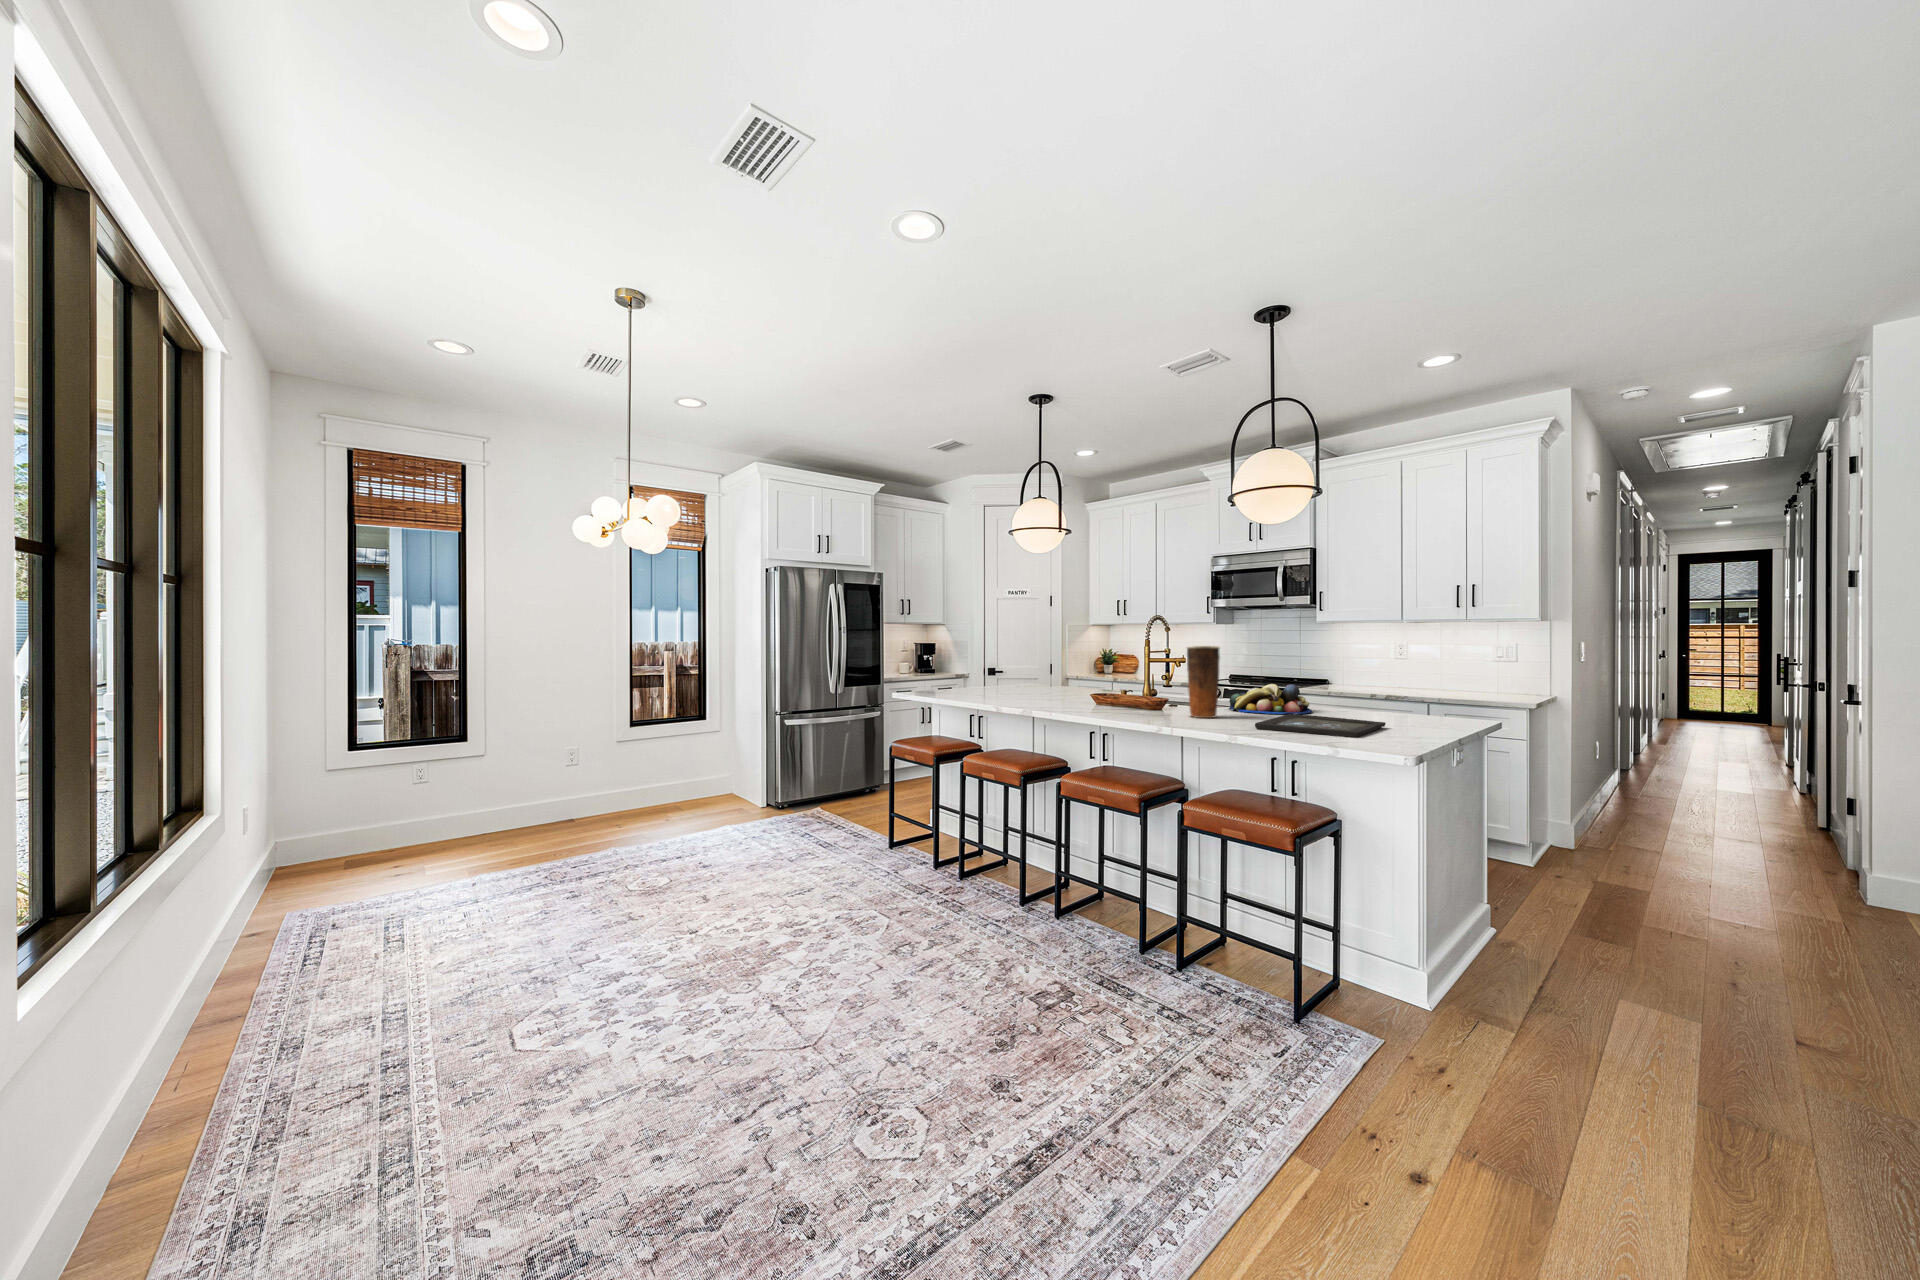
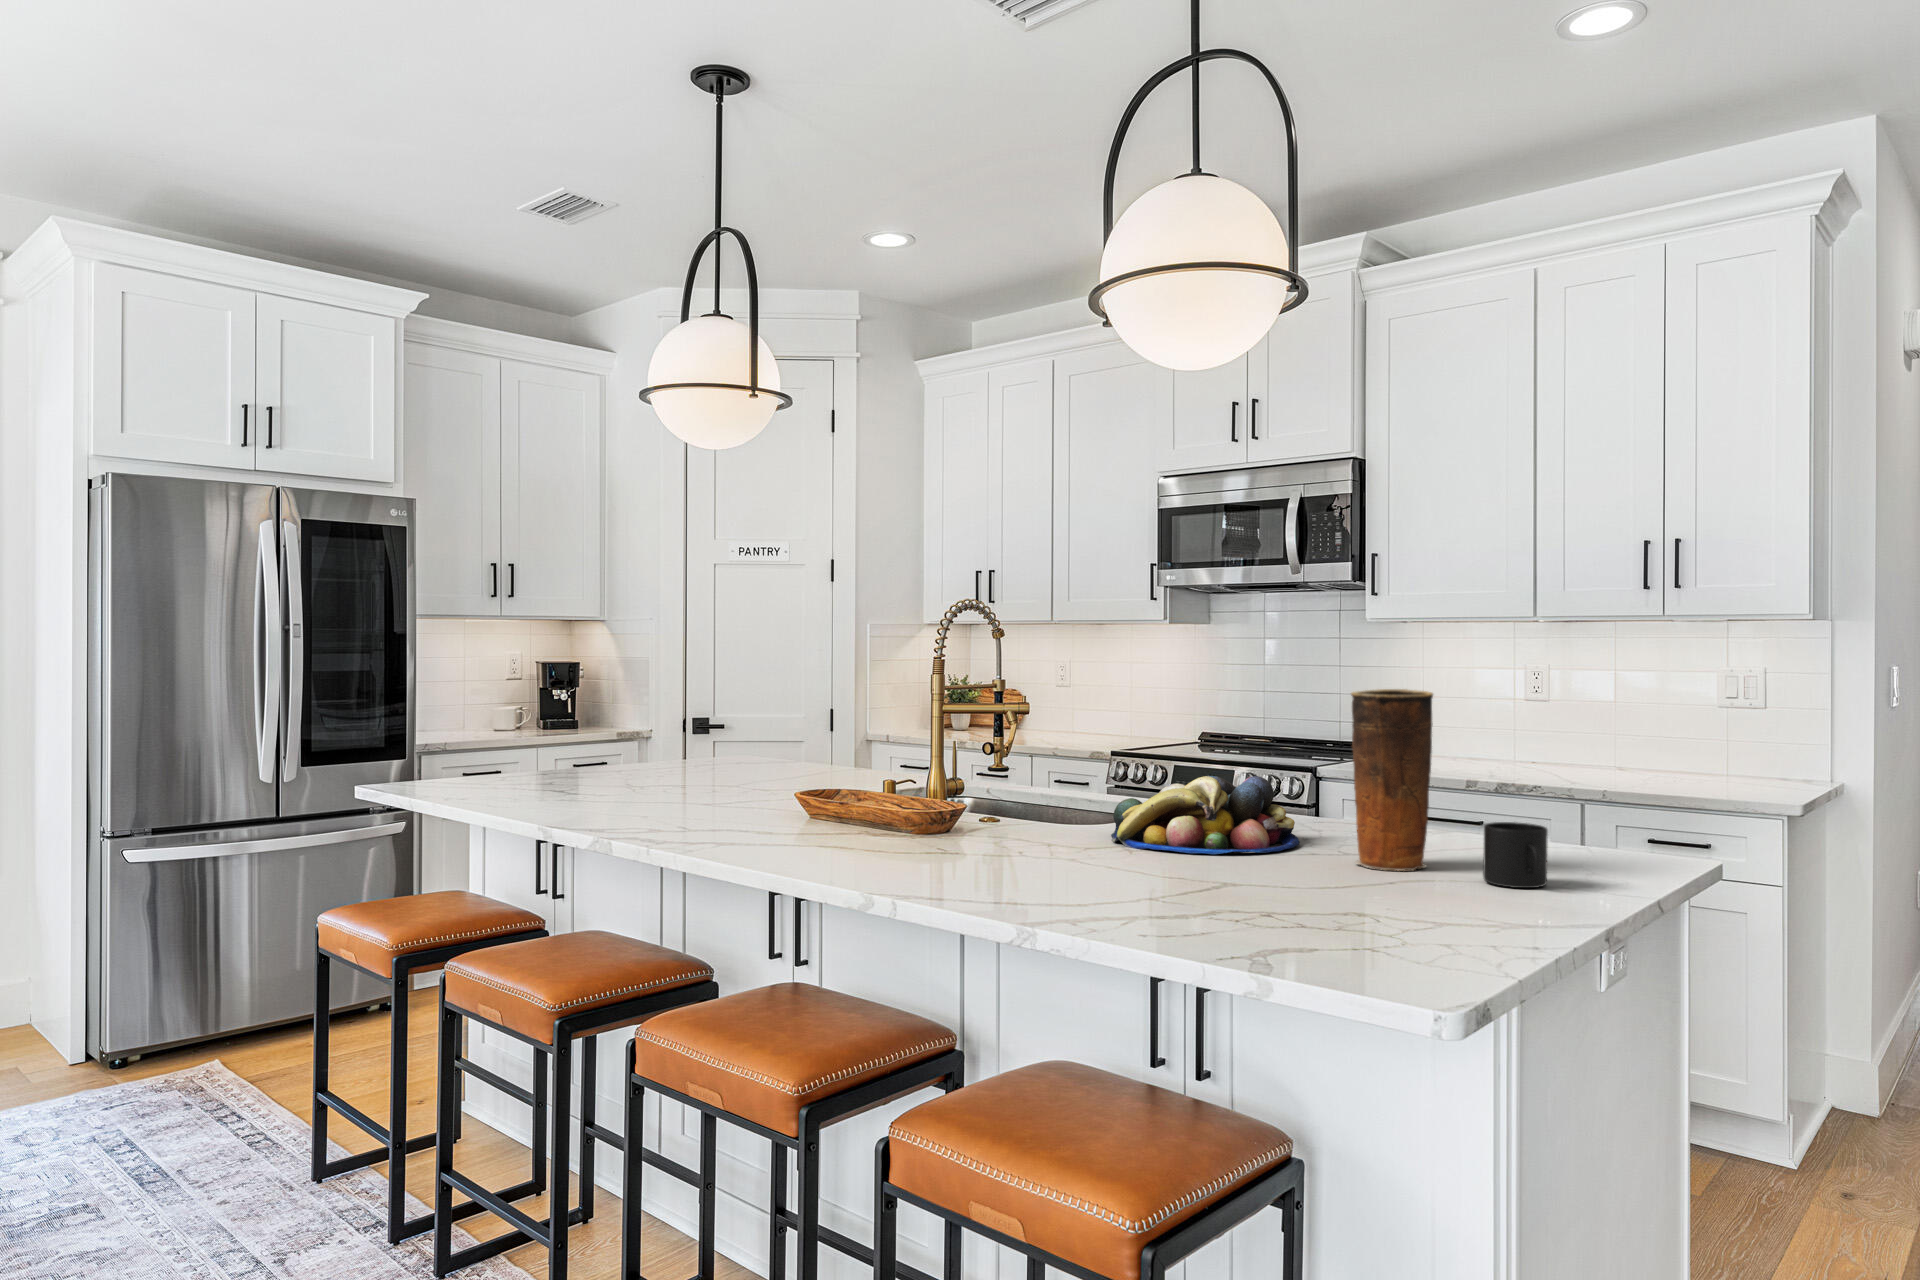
vase: present [1187,646,1220,718] -> present [1351,689,1433,871]
mug: none [1399,699,1427,724] -> present [1483,822,1548,888]
tray: present [1255,714,1386,737] -> none [1103,863,1441,951]

